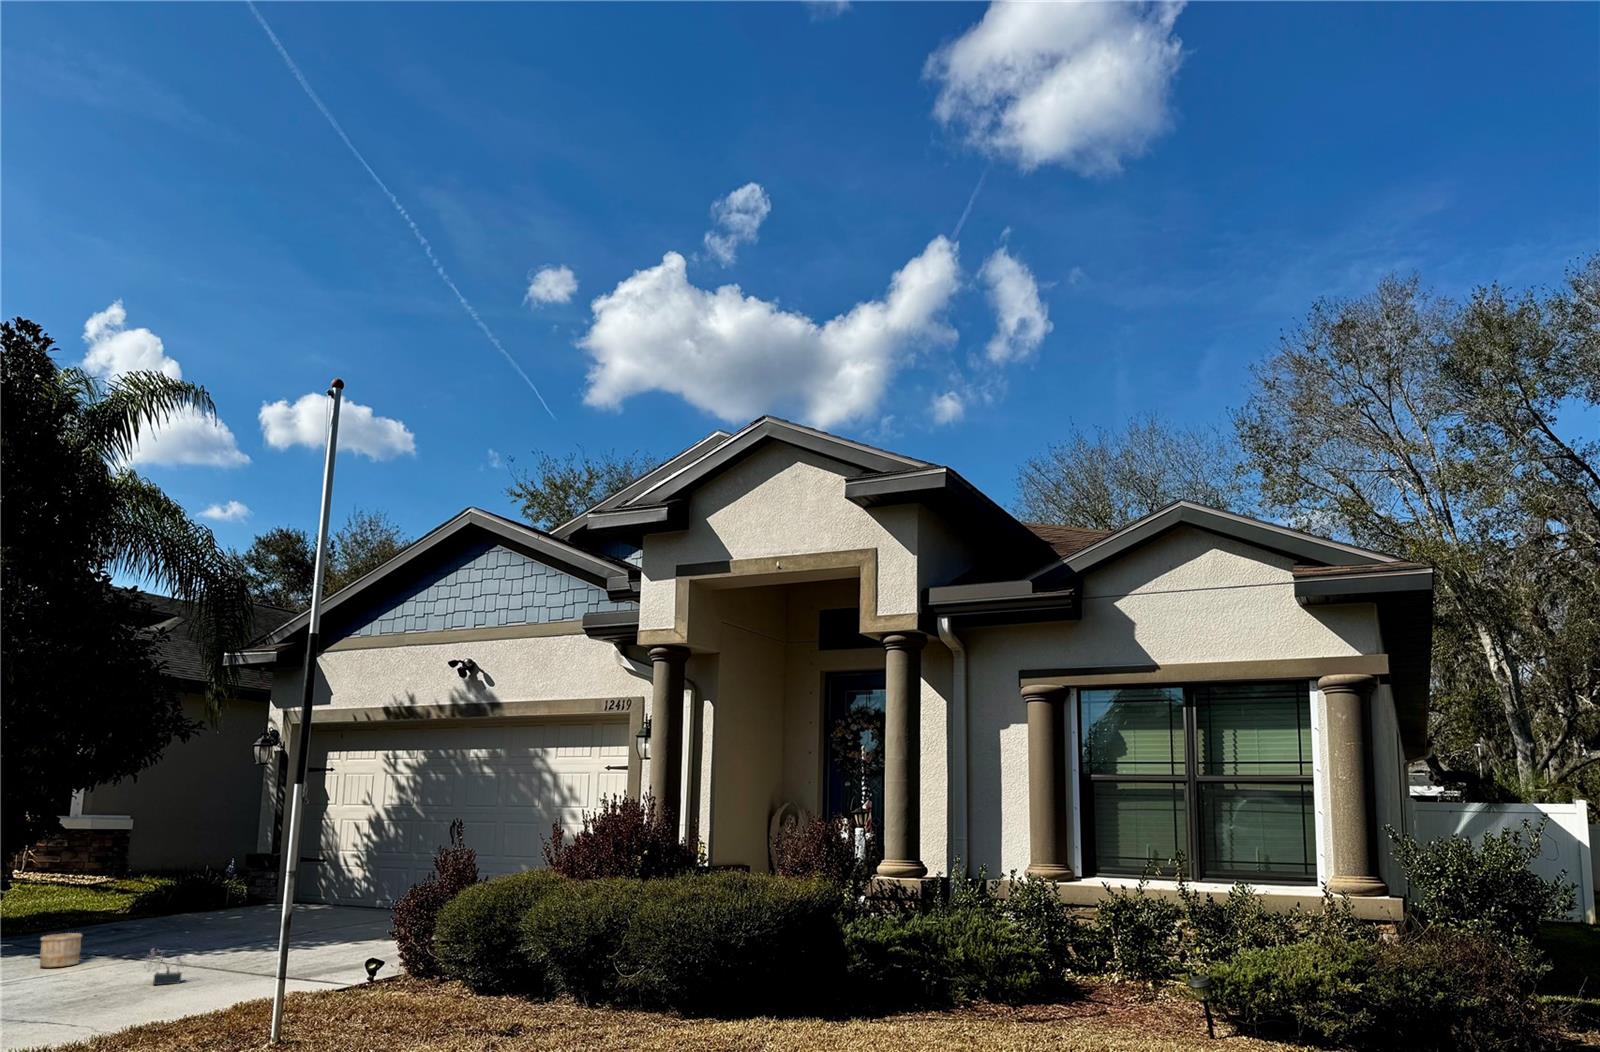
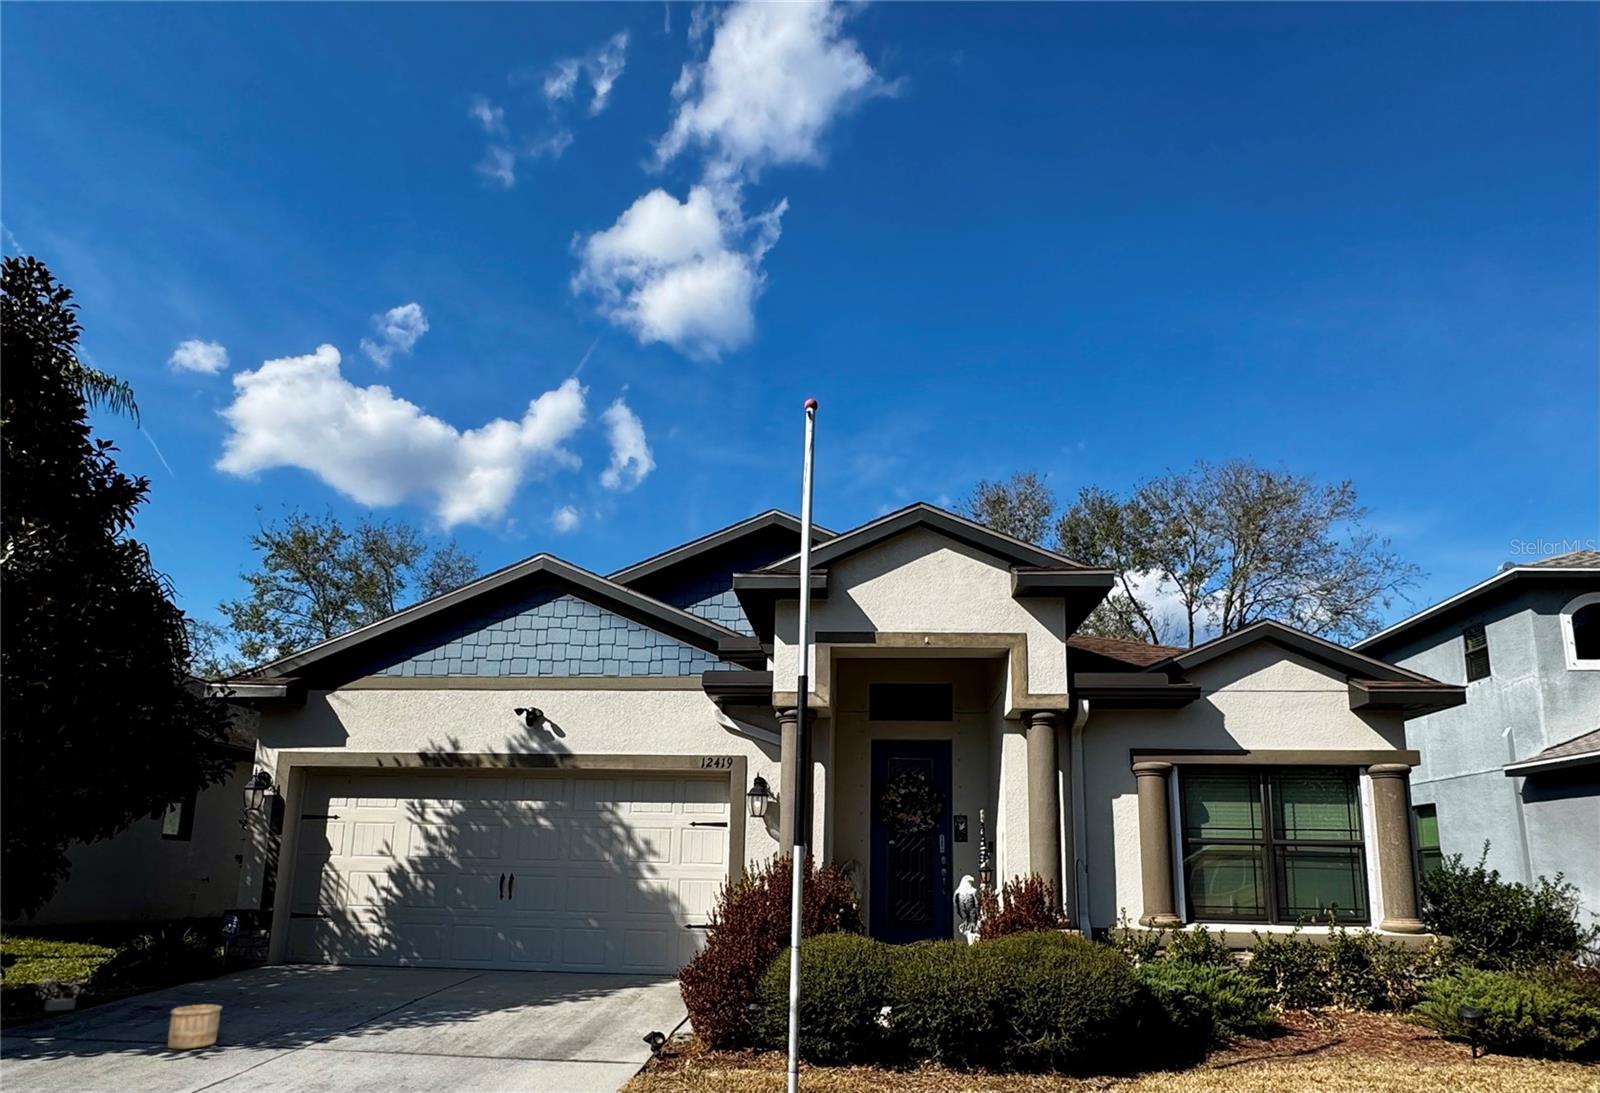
decorative plant: present [147,949,186,985] -> present [36,976,81,1011]

